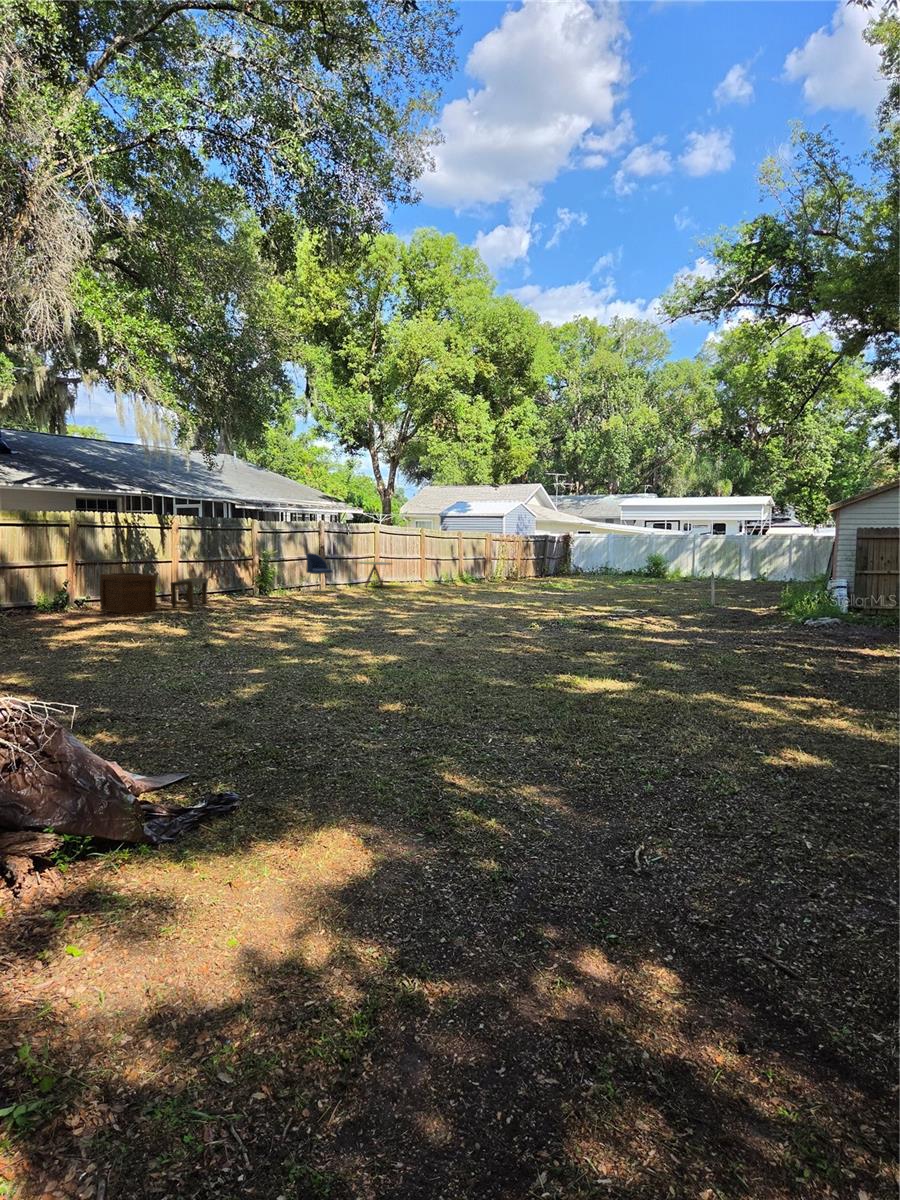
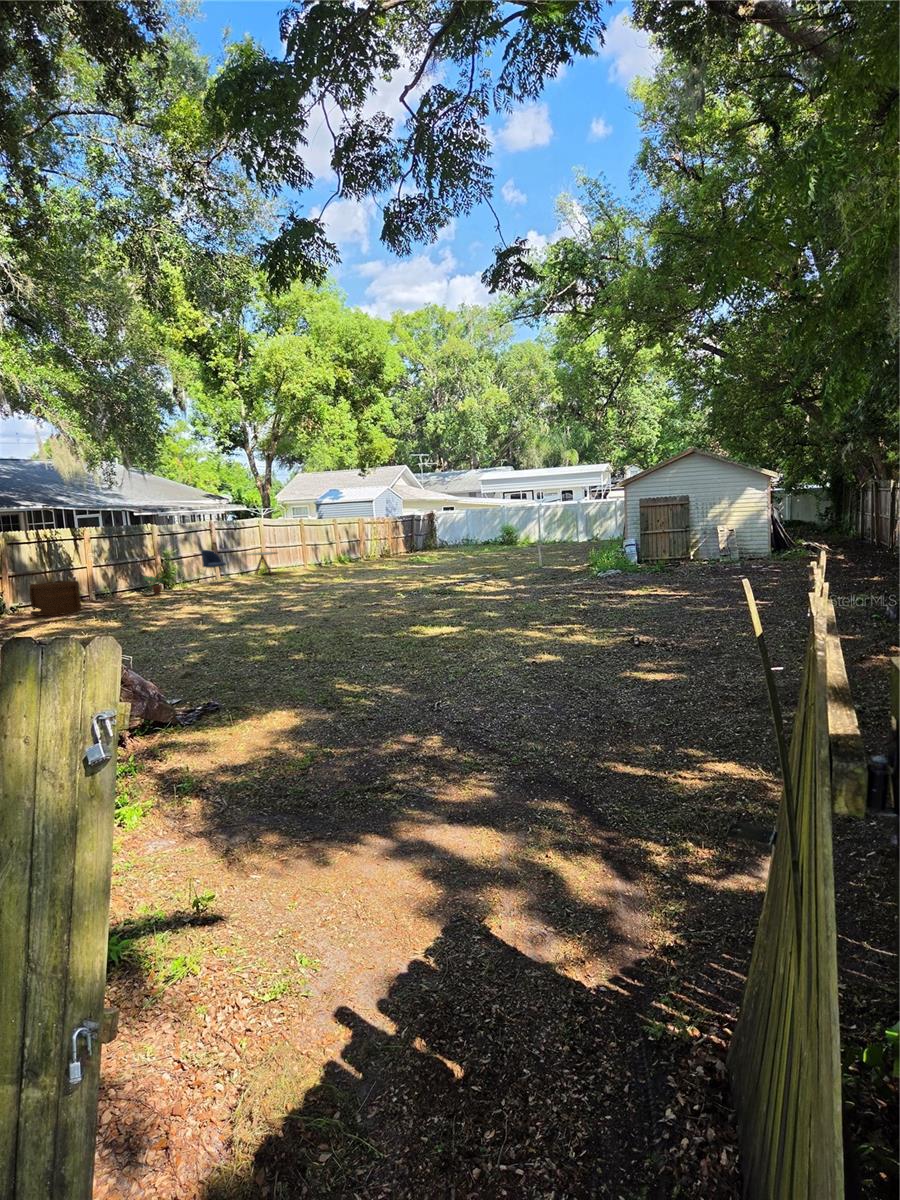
potted plant: none [234,574,271,599] -> present [143,573,165,594]
bench: present [171,578,208,608] -> none [90,580,121,607]

